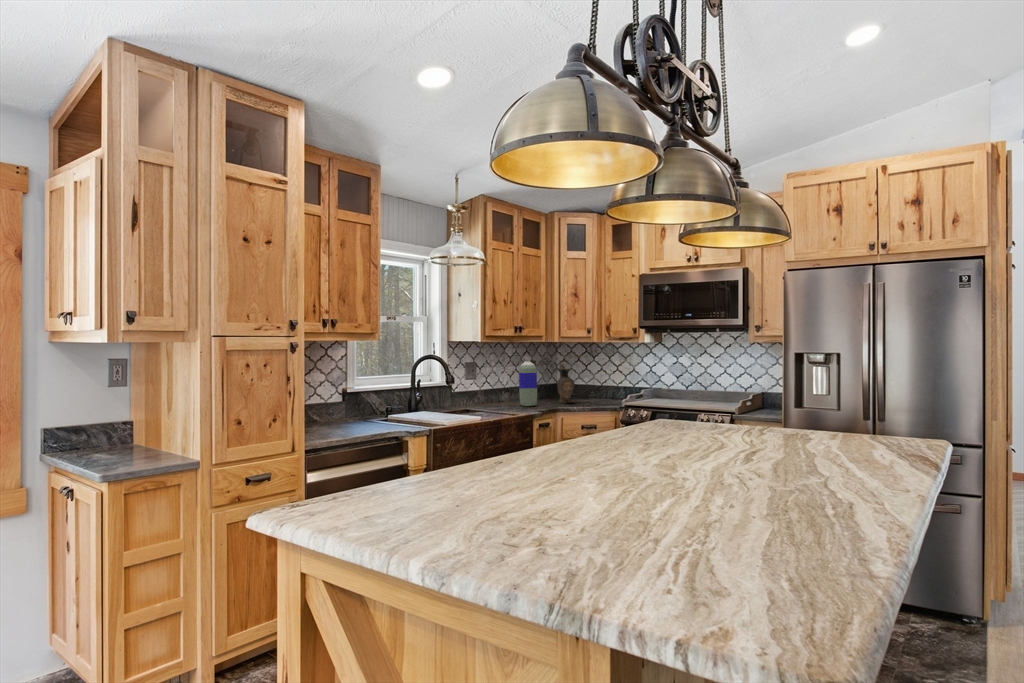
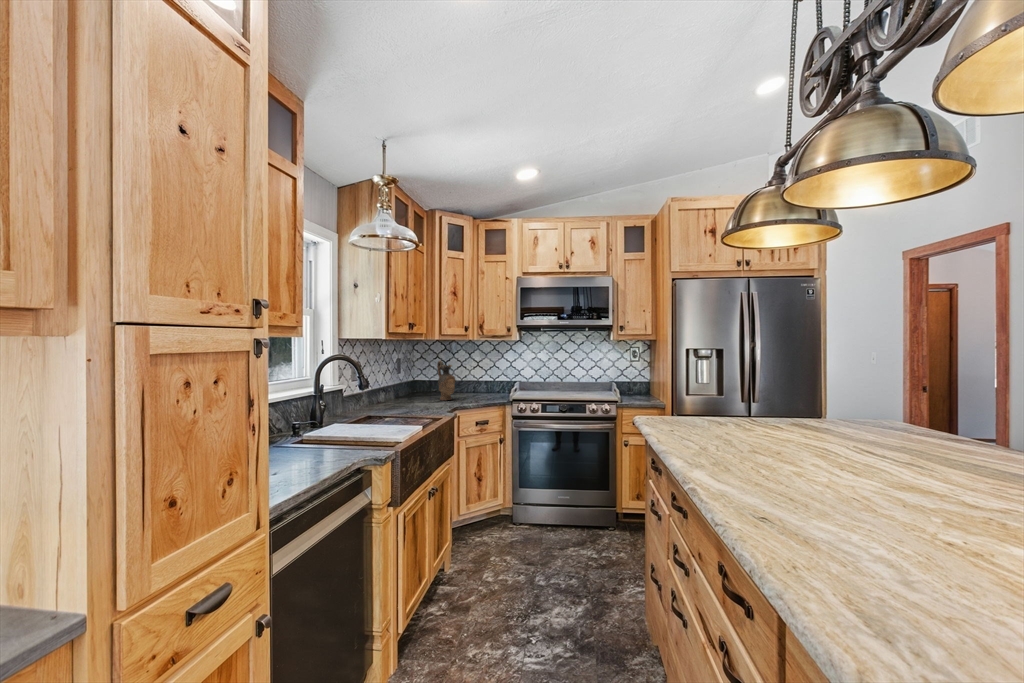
bottle: present [519,357,537,406] -> none [410,355,430,407]

